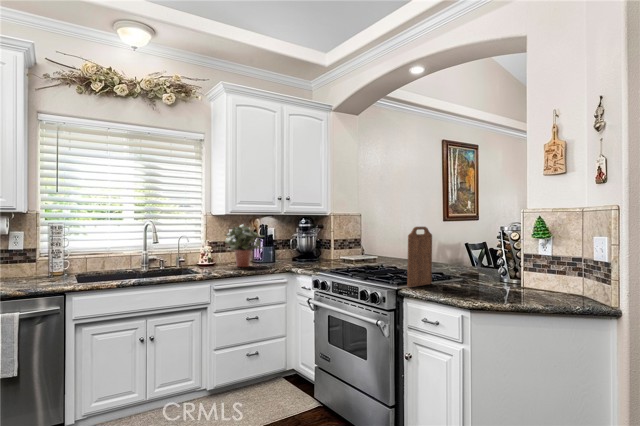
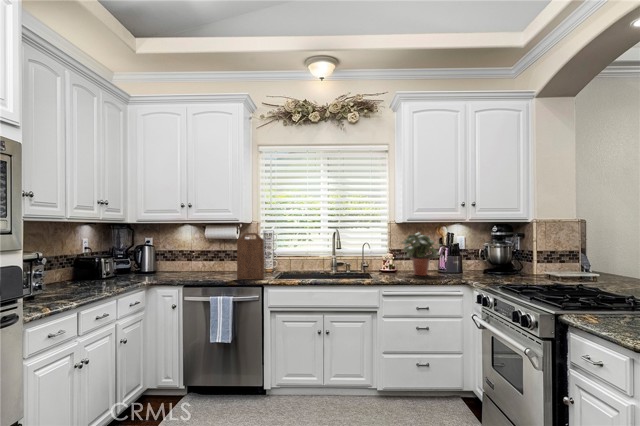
cutting board: present [407,227,432,287] -> present [237,233,264,279]

